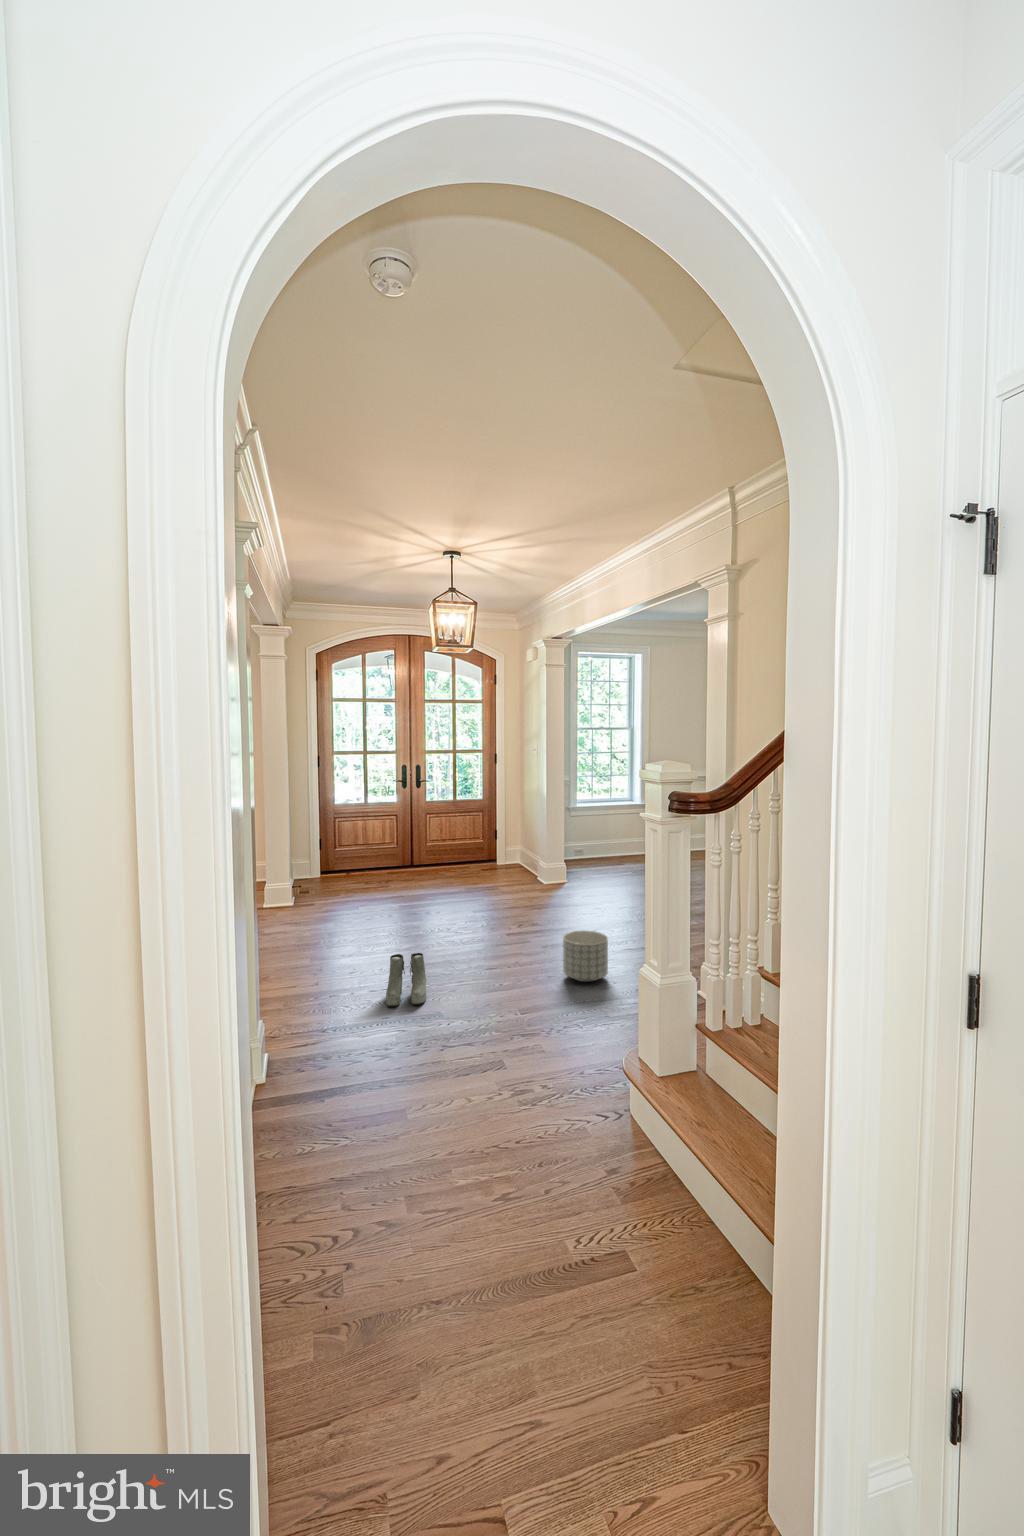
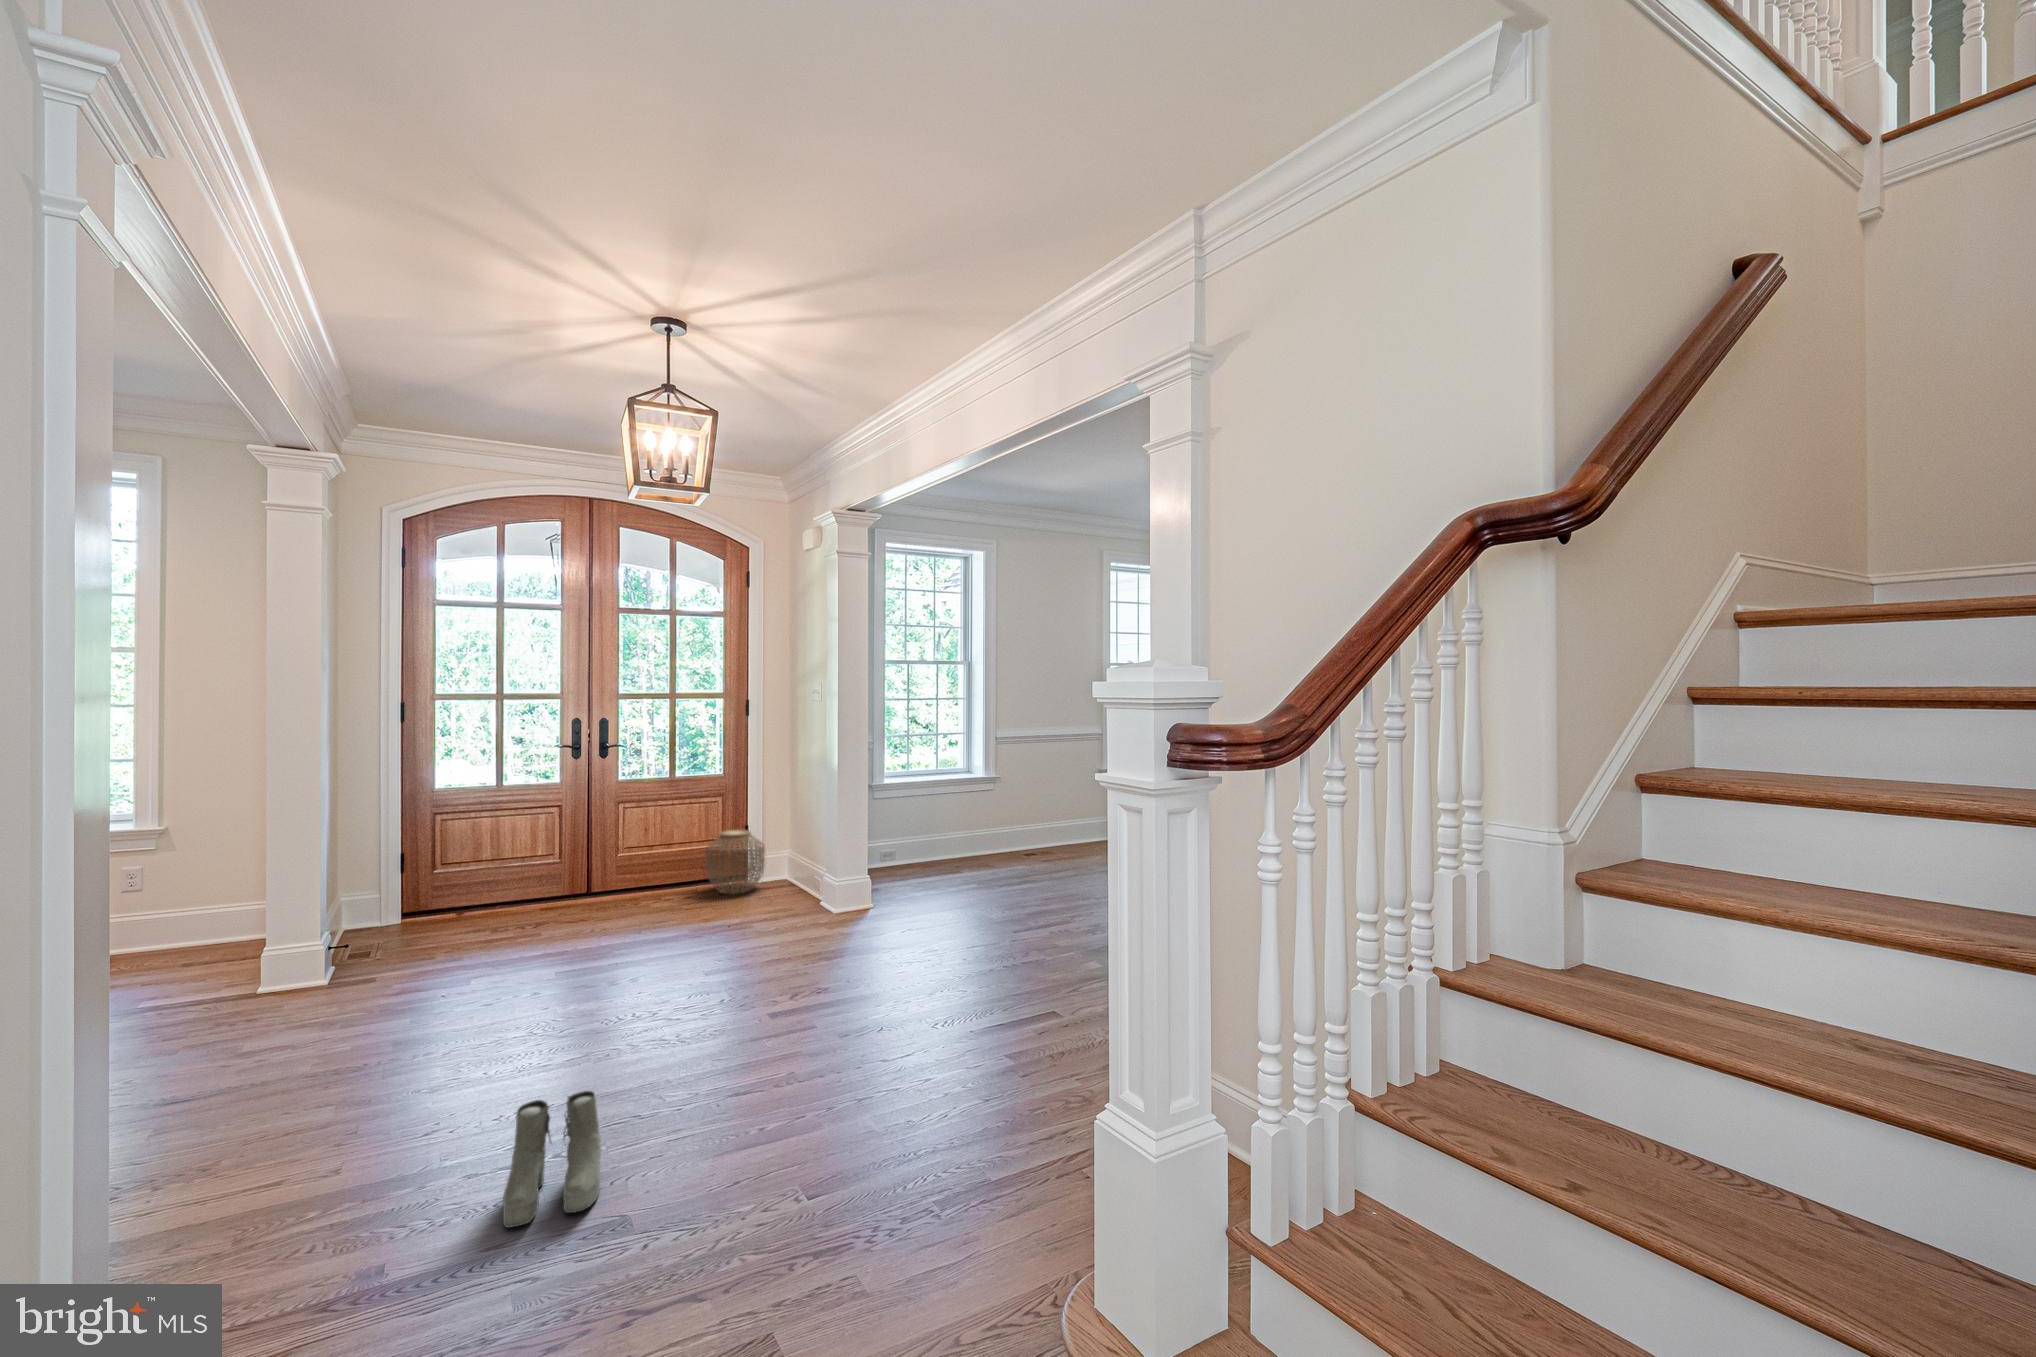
woven basket: none [473,833,507,870] -> present [706,830,764,894]
planter: present [563,931,608,982] -> none [885,1002,968,1104]

